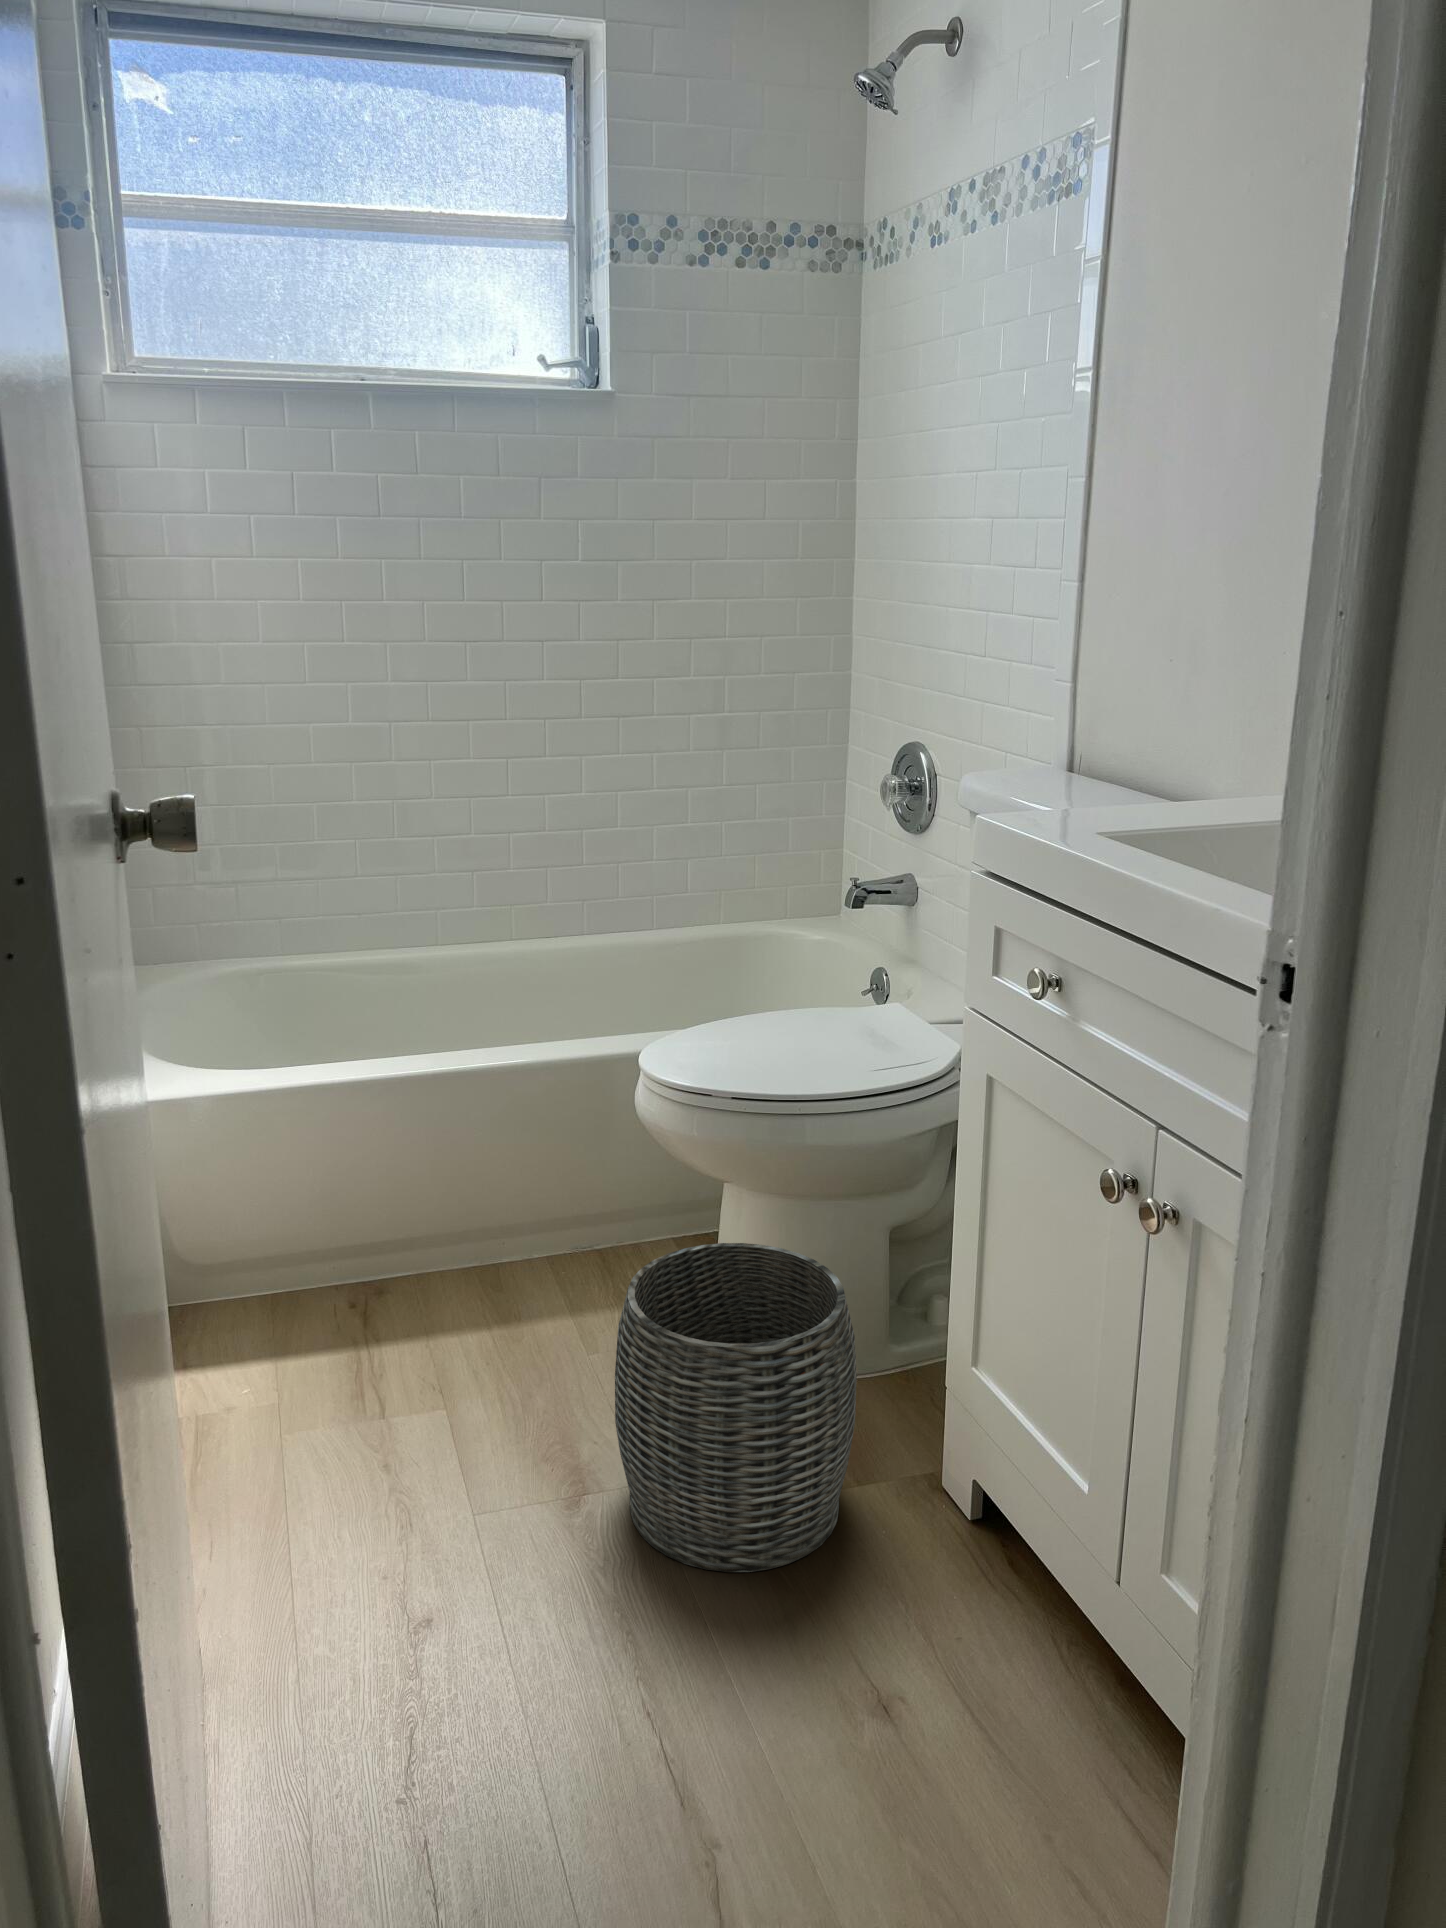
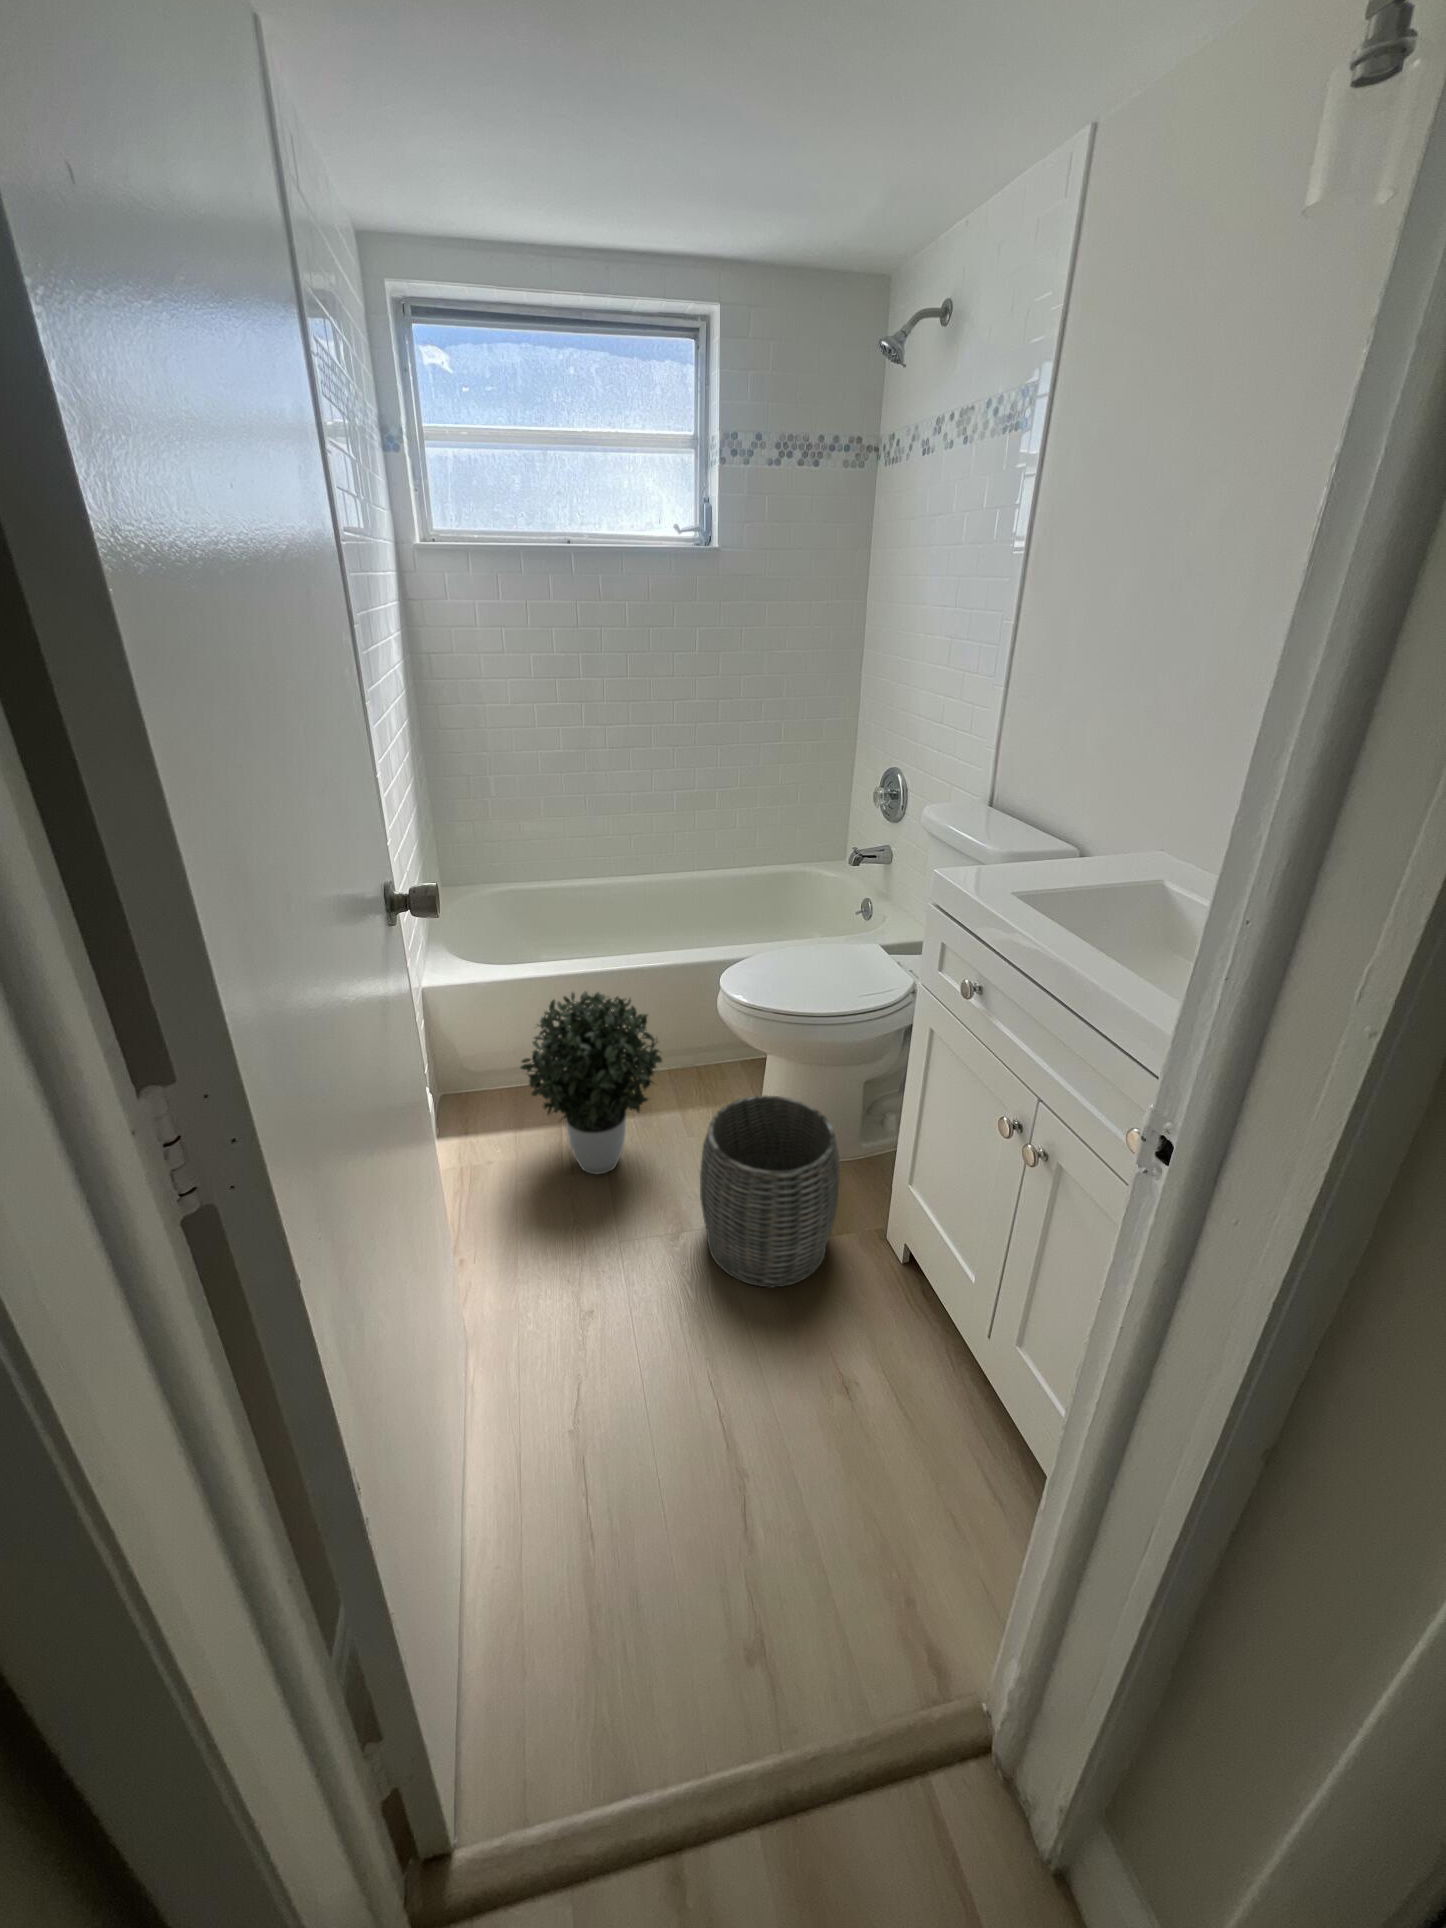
potted plant: none [289,1086,542,1421] -> present [521,991,662,1174]

